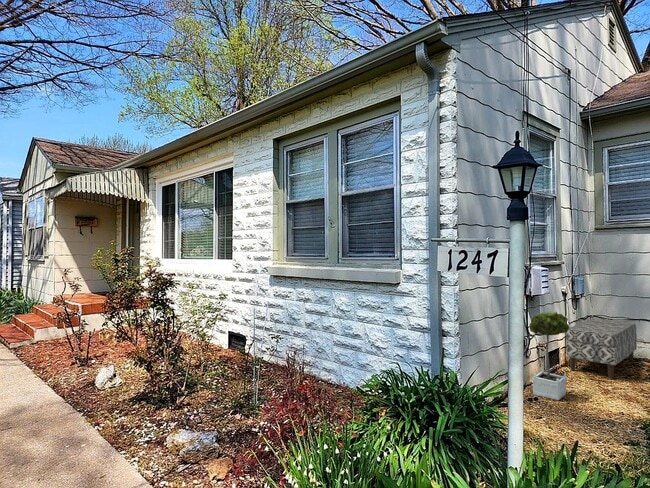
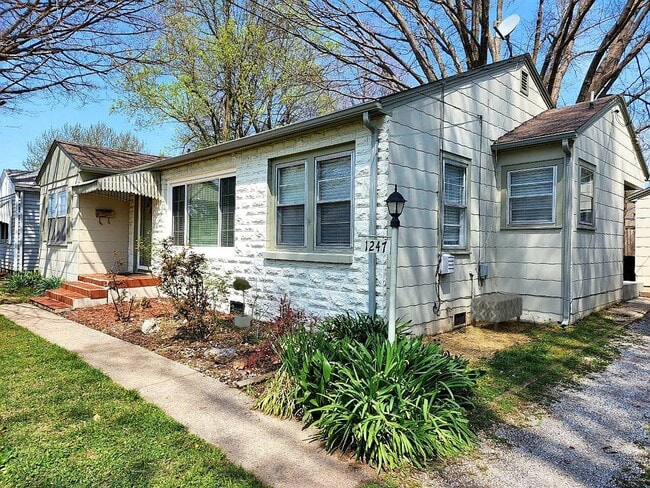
potted tree: present [529,312,569,400] -> present [233,278,252,328]

